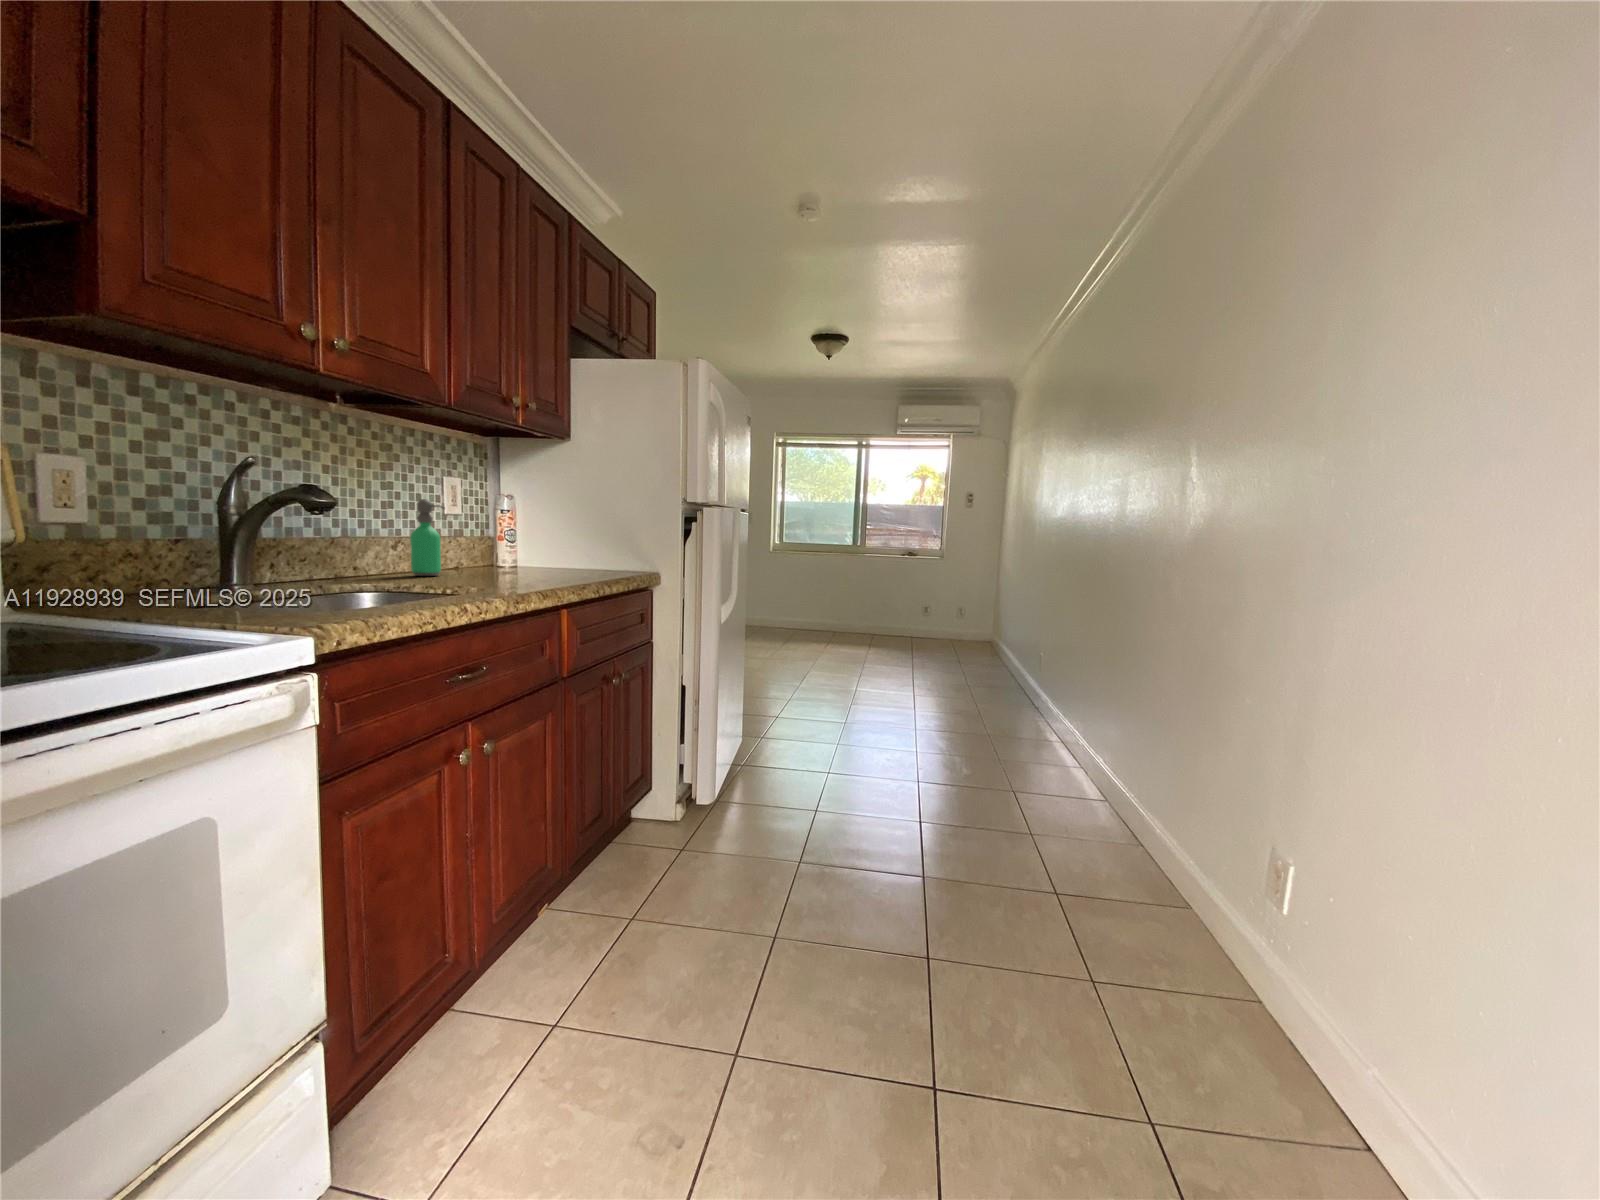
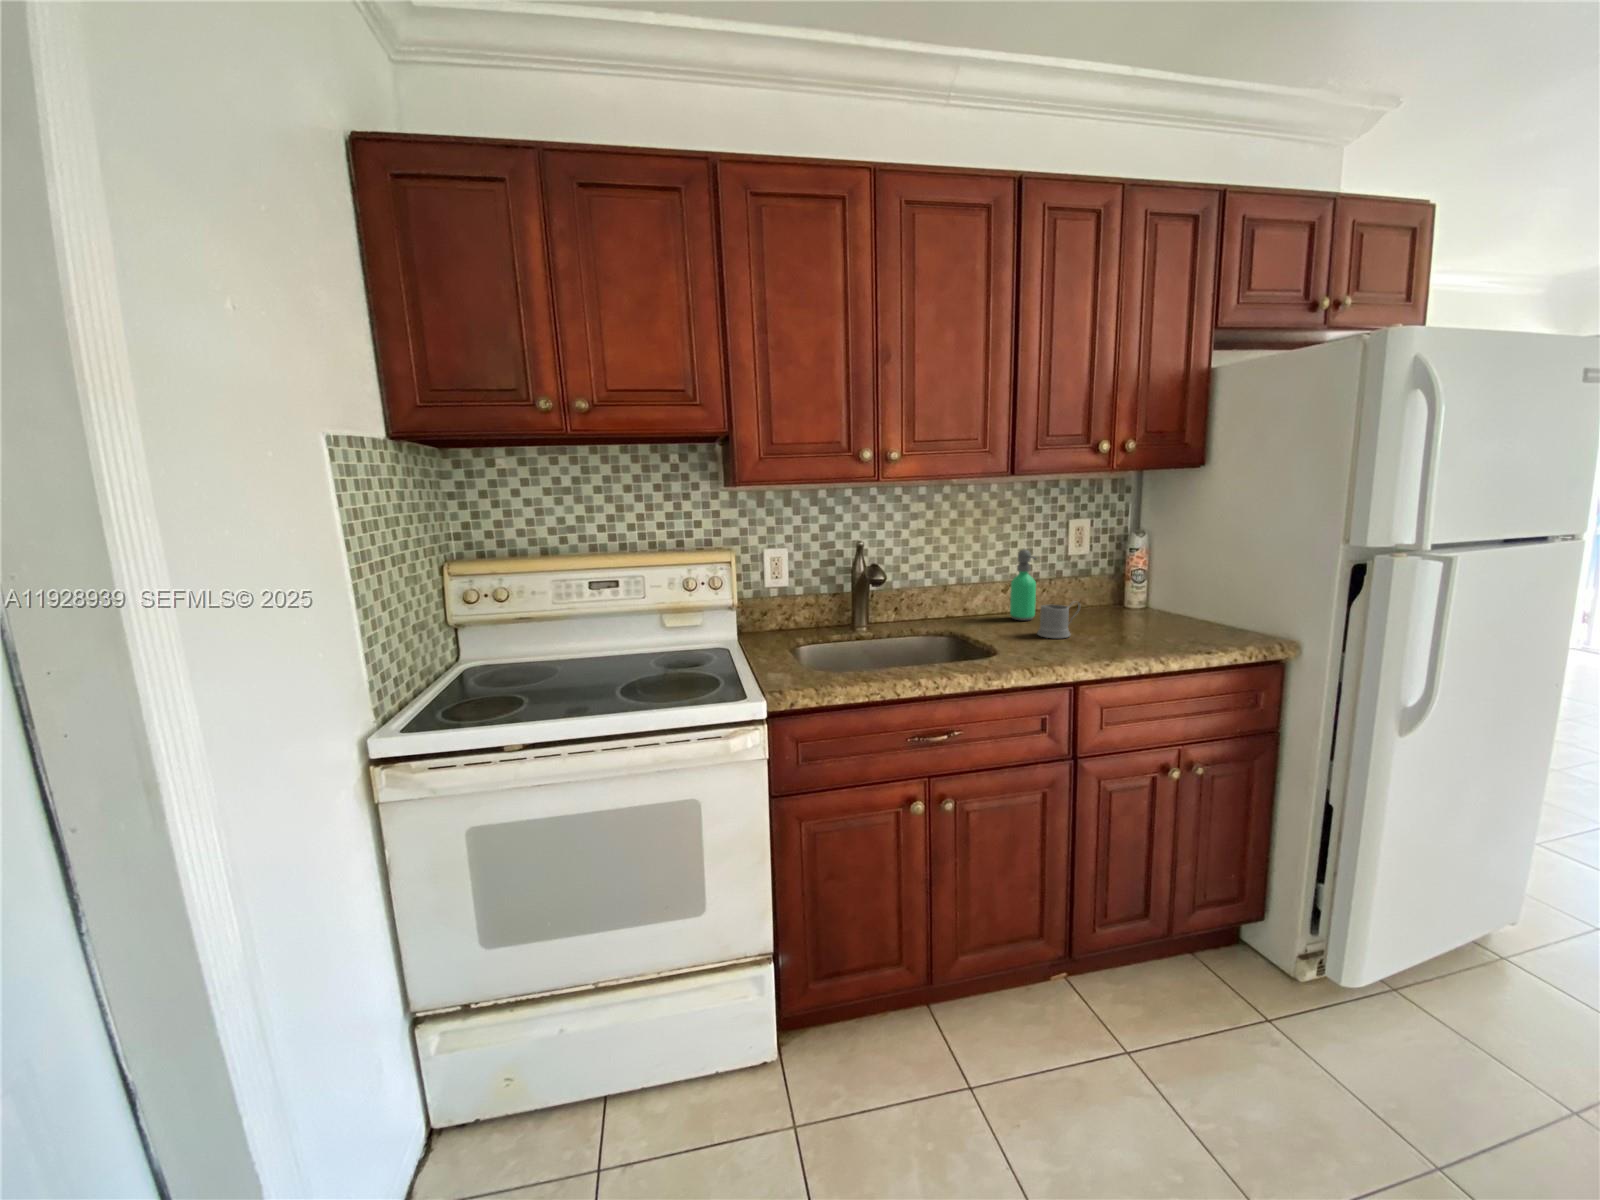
mug: none [474,546,509,580] -> present [1037,602,1080,638]

